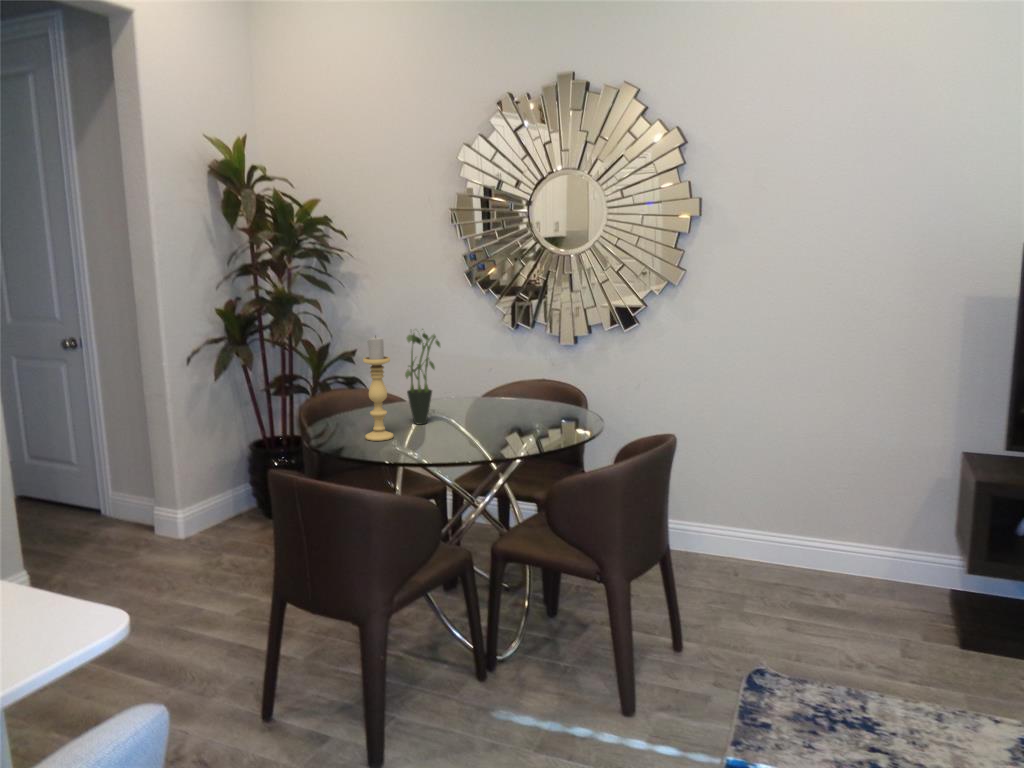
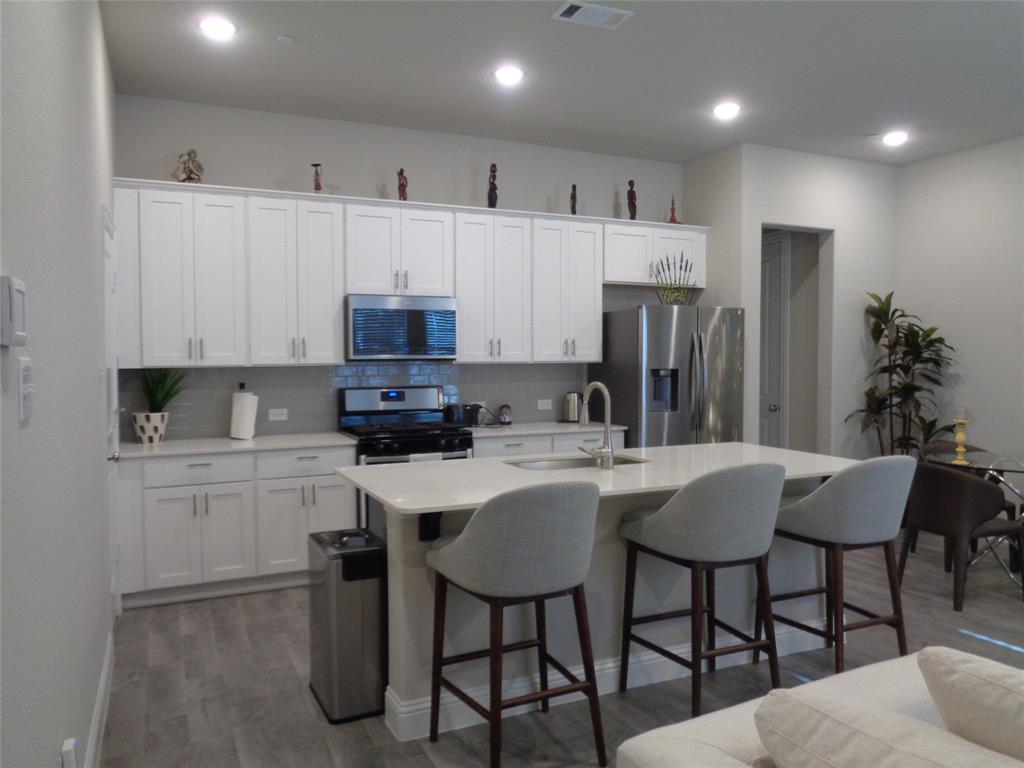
potted plant: present [405,329,440,424] -> none [980,406,1007,462]

